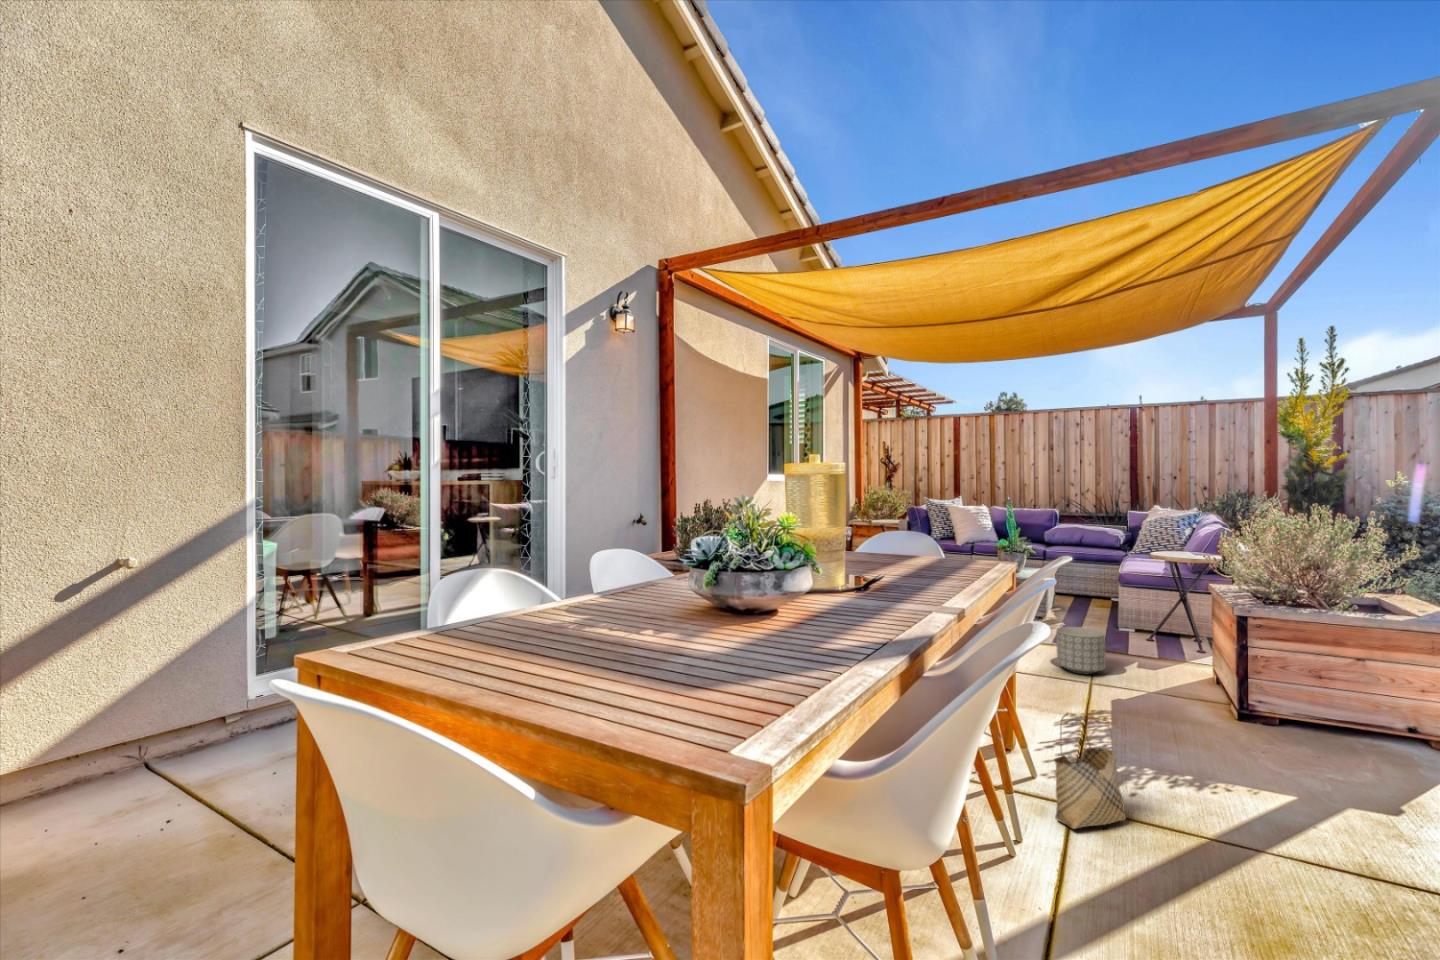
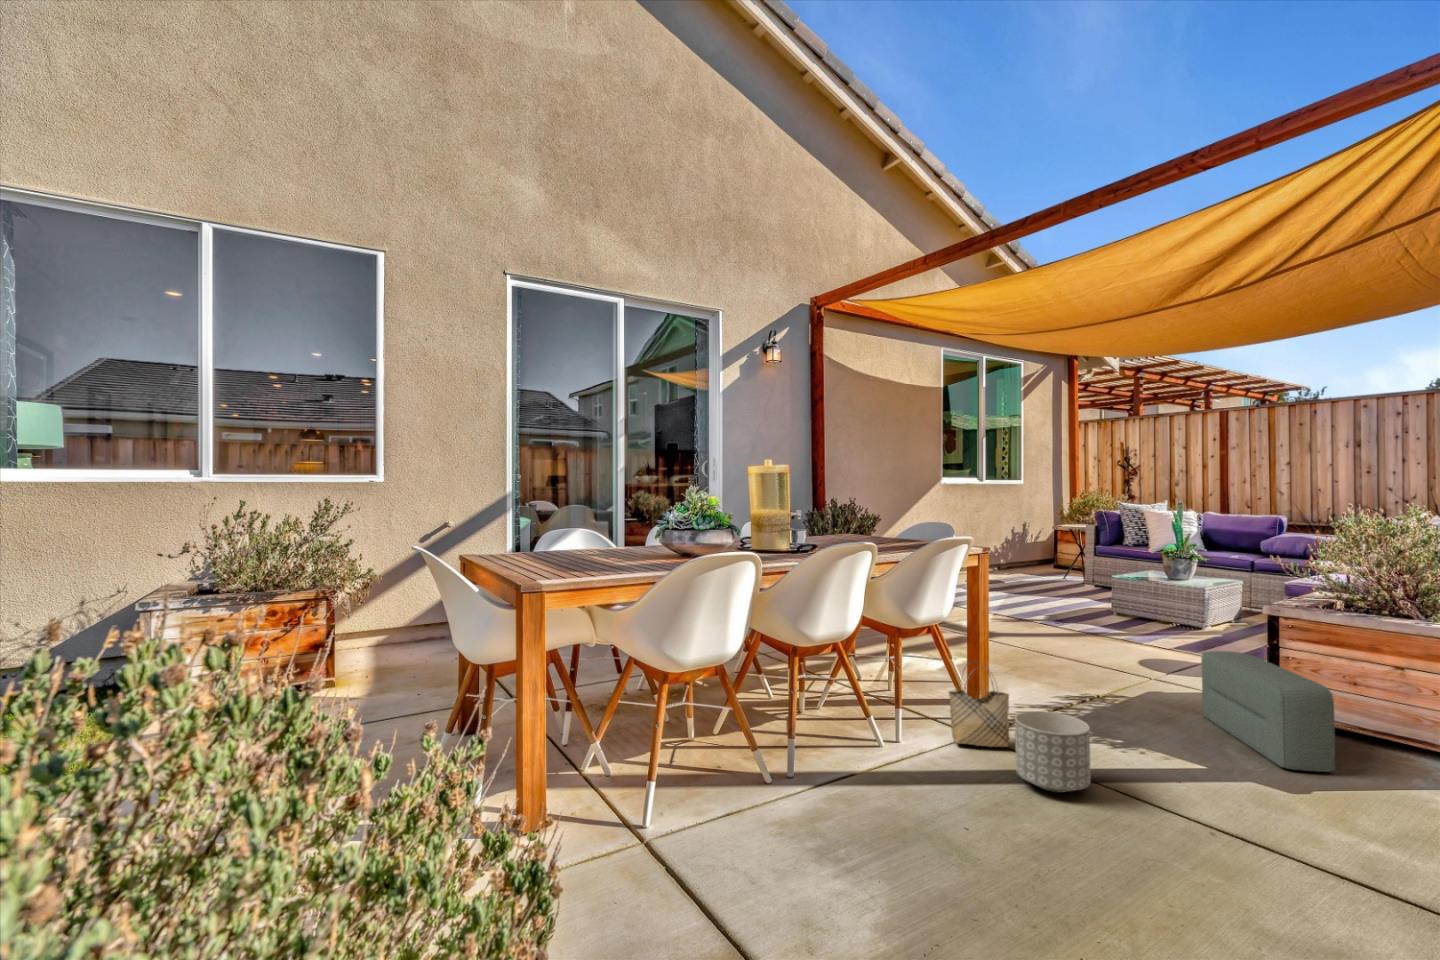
planter: present [1056,627,1105,674] -> present [1015,711,1091,793]
pouf: none [1188,656,1383,785] -> present [1201,651,1335,772]

